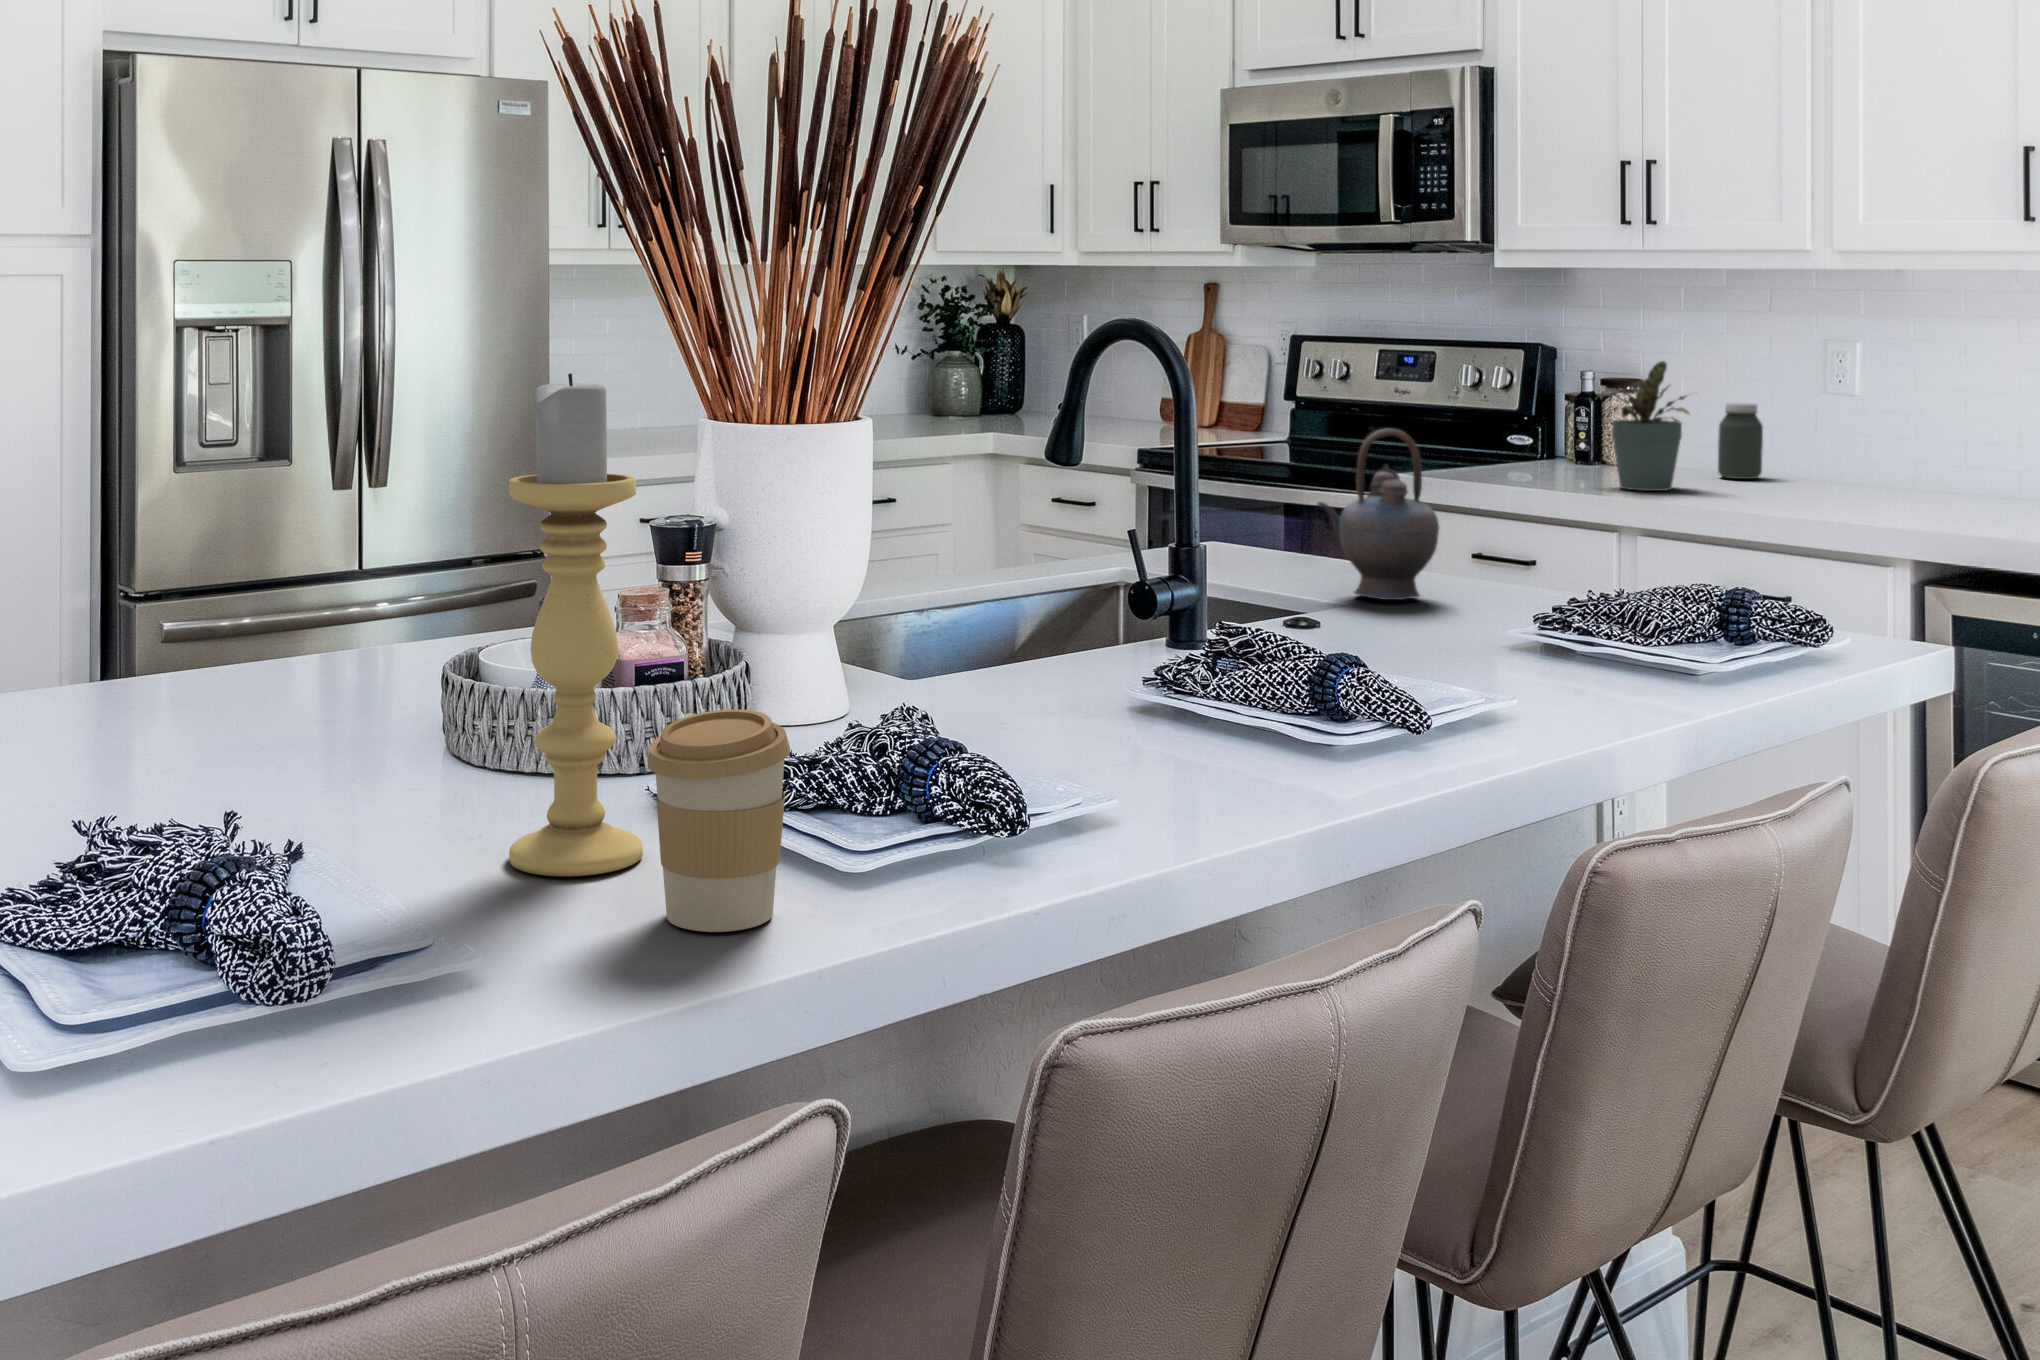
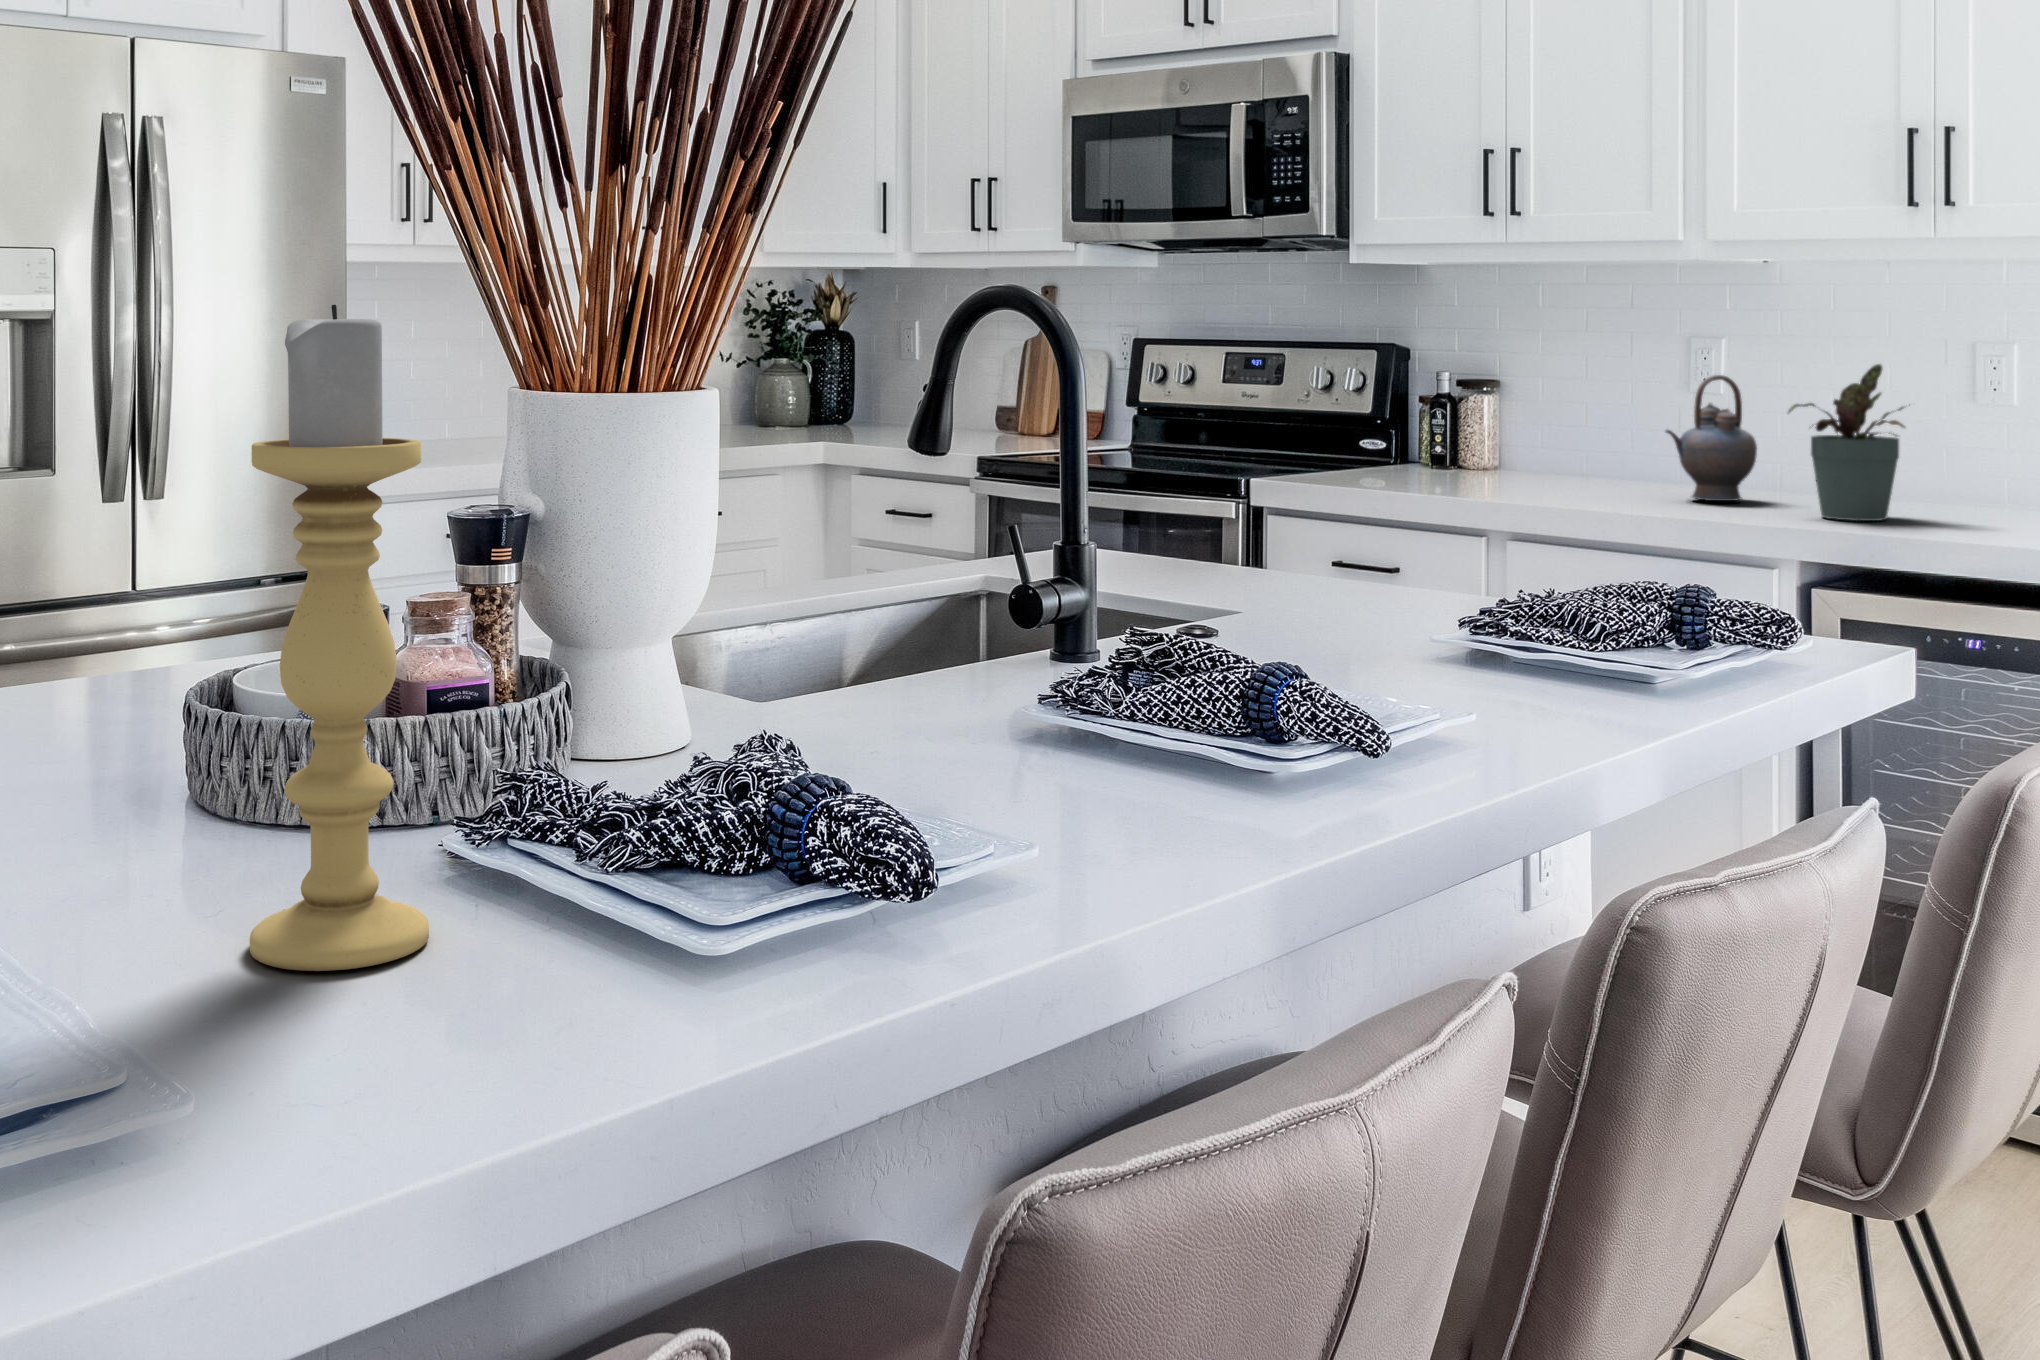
potted plant: present [1601,361,1689,491] -> present [1788,364,1905,521]
jar: present [1718,403,1763,479] -> none [1589,402,1635,481]
teapot: present [1318,429,1439,600] -> present [1666,375,1757,501]
coffee cup: present [648,709,790,932] -> none [434,743,627,1049]

